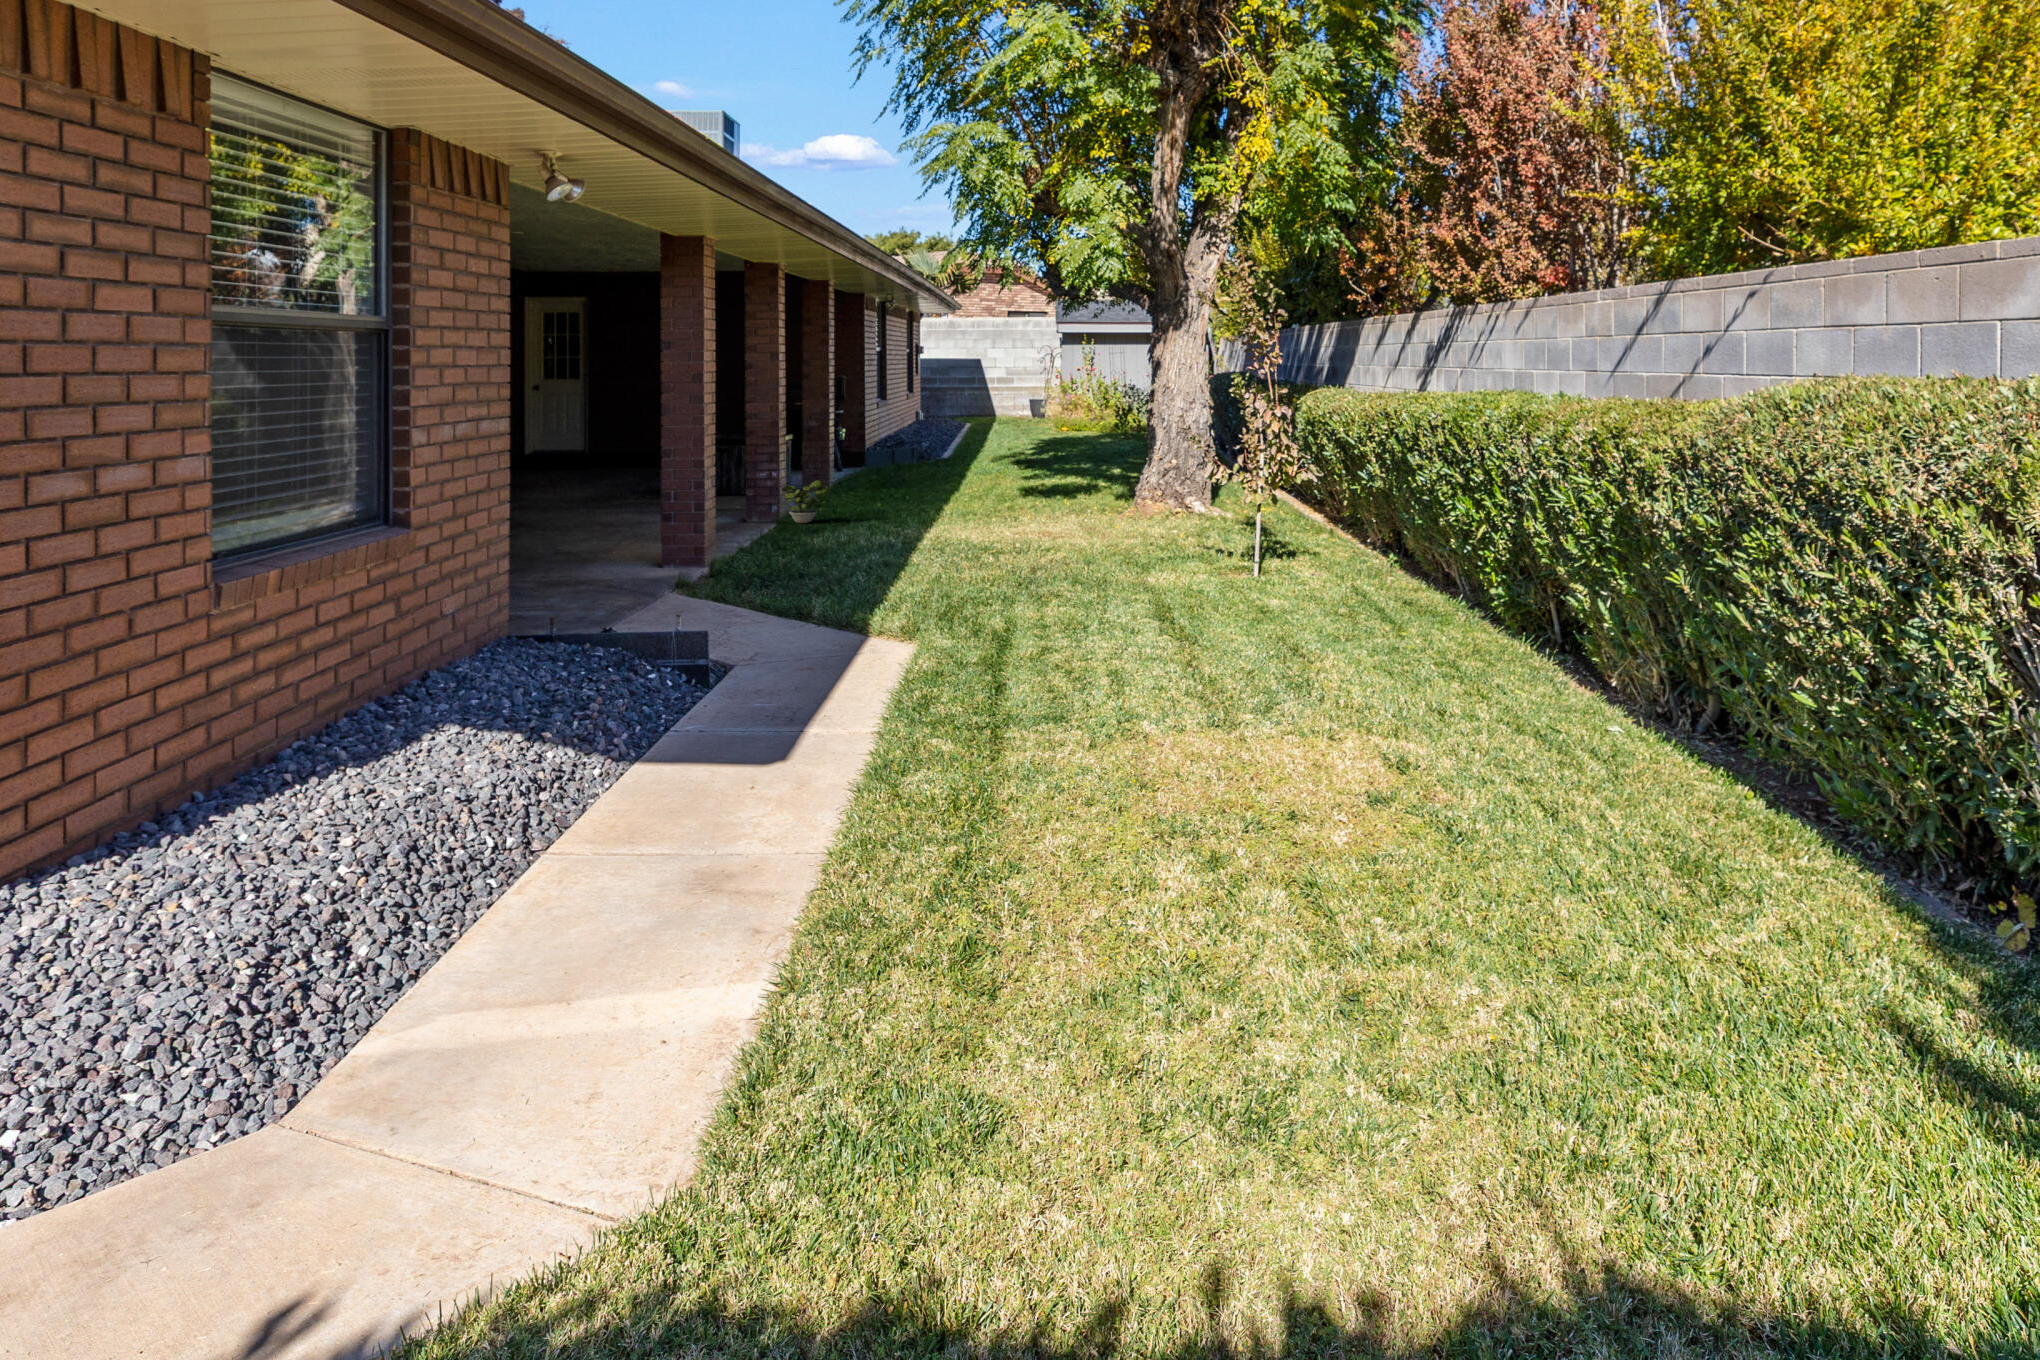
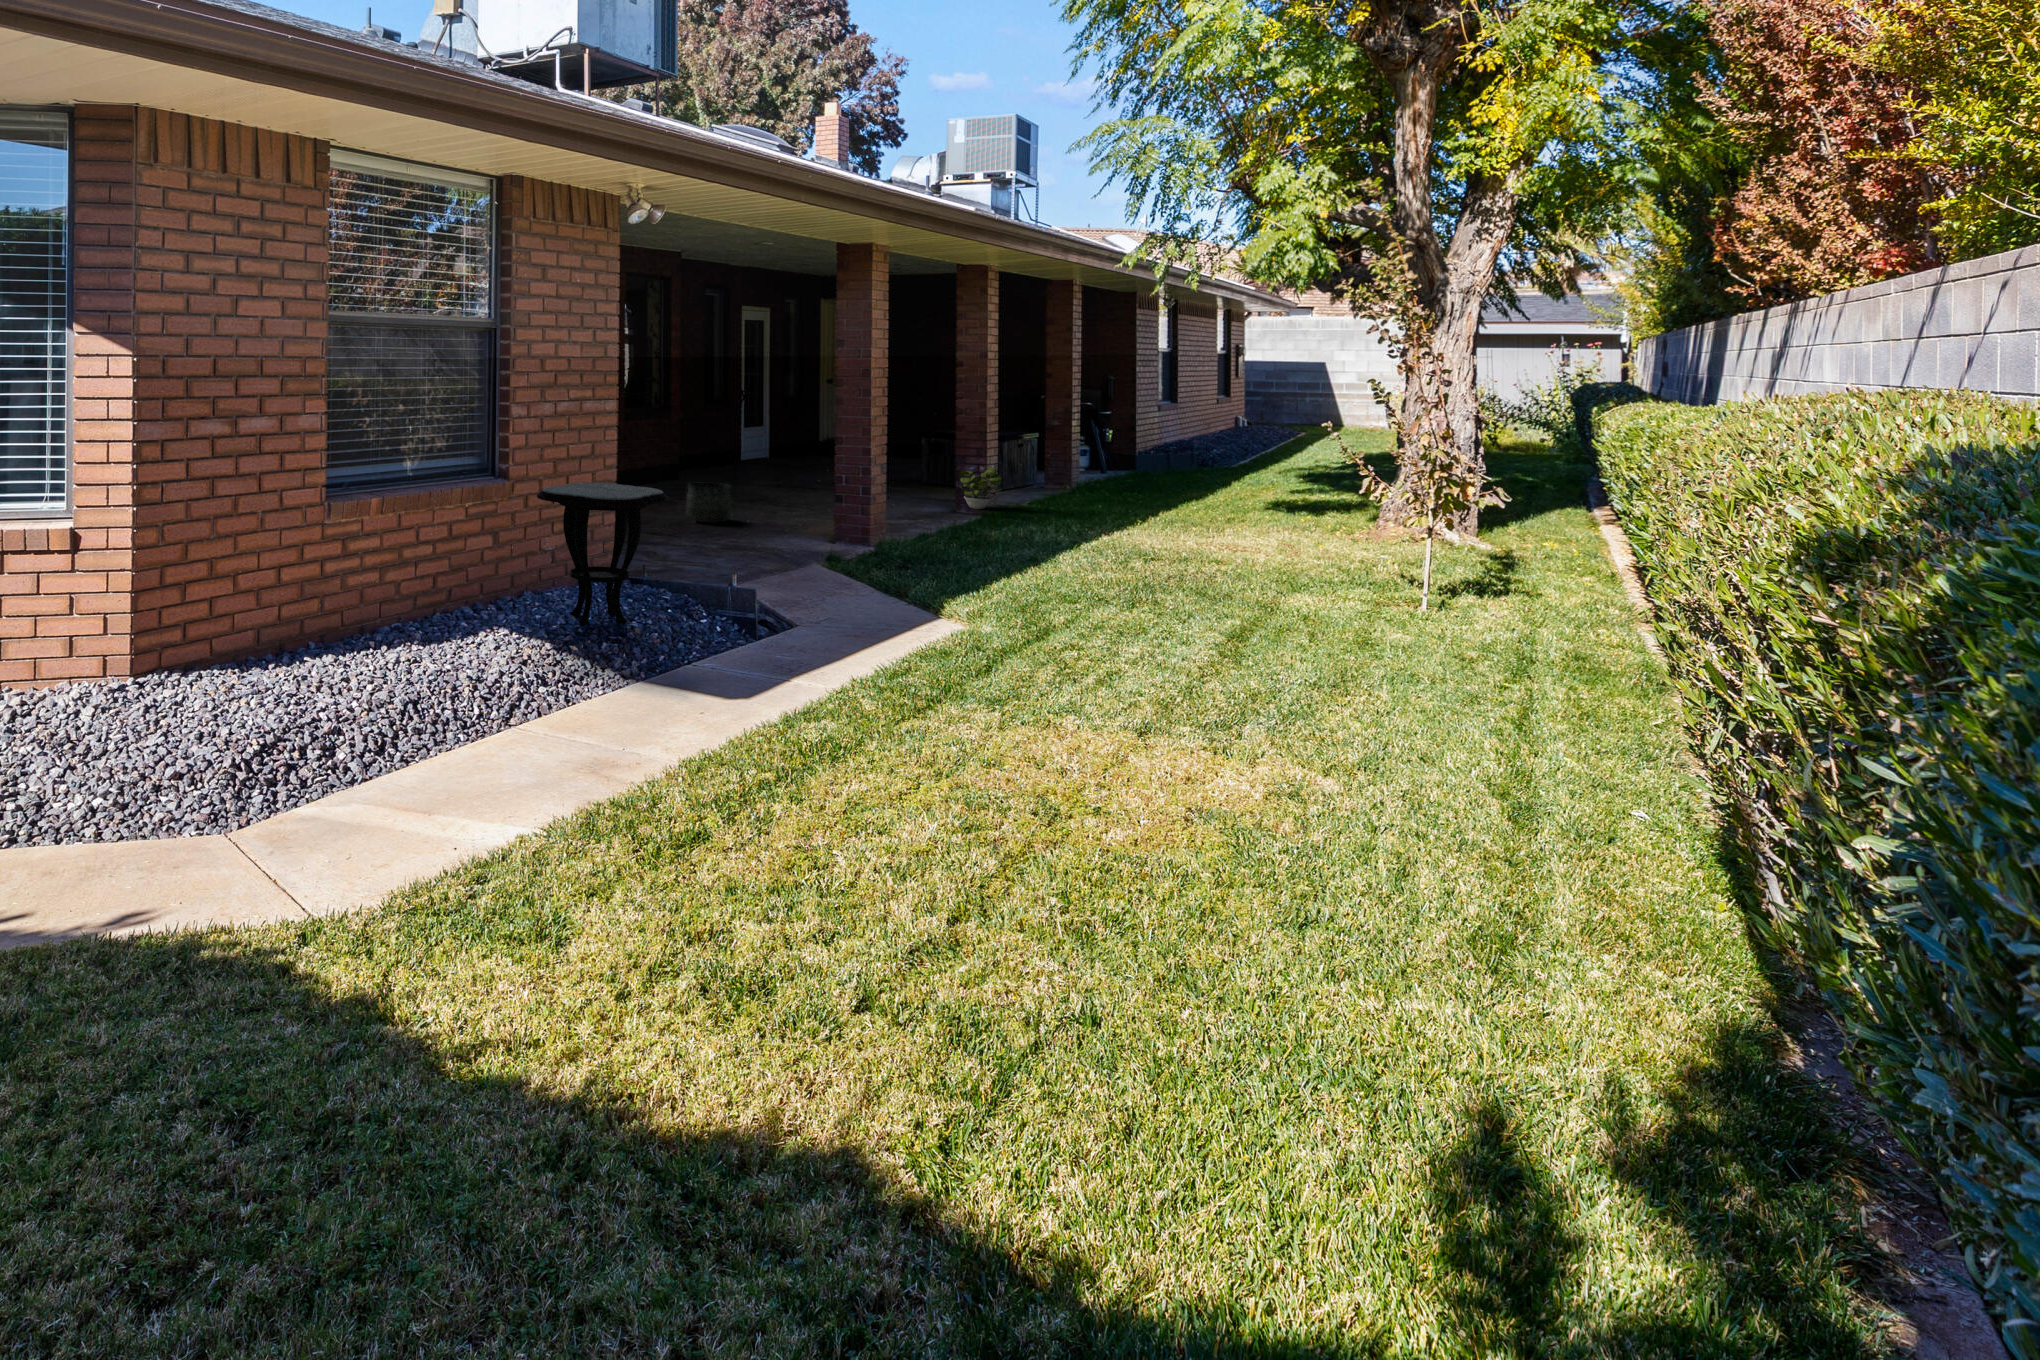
basket: none [519,521,570,566] -> present [687,482,730,523]
side table: none [448,527,612,700] -> present [537,482,668,623]

